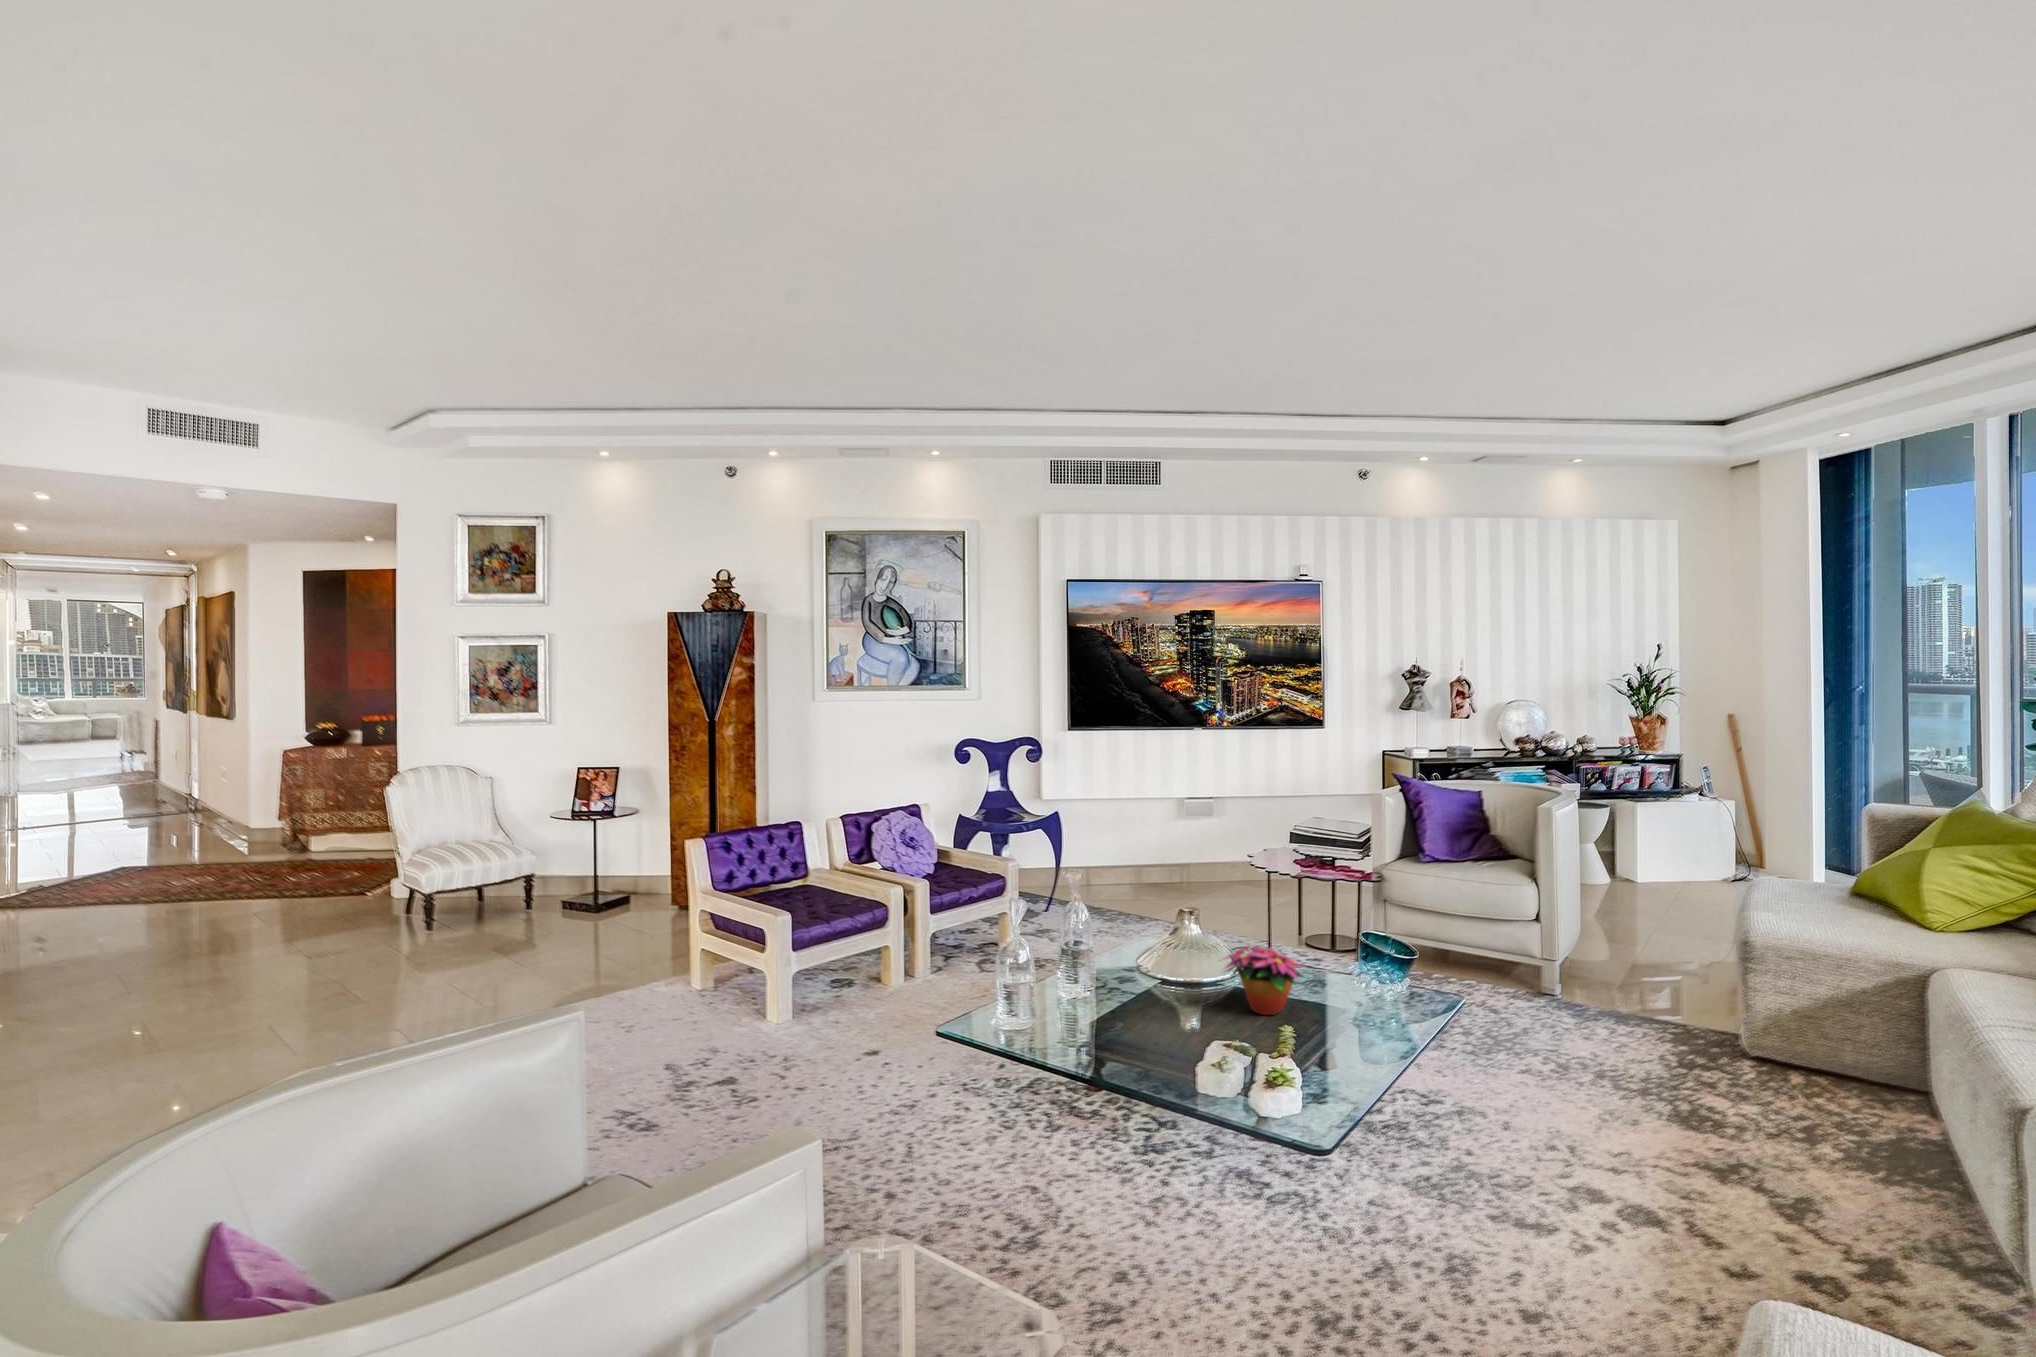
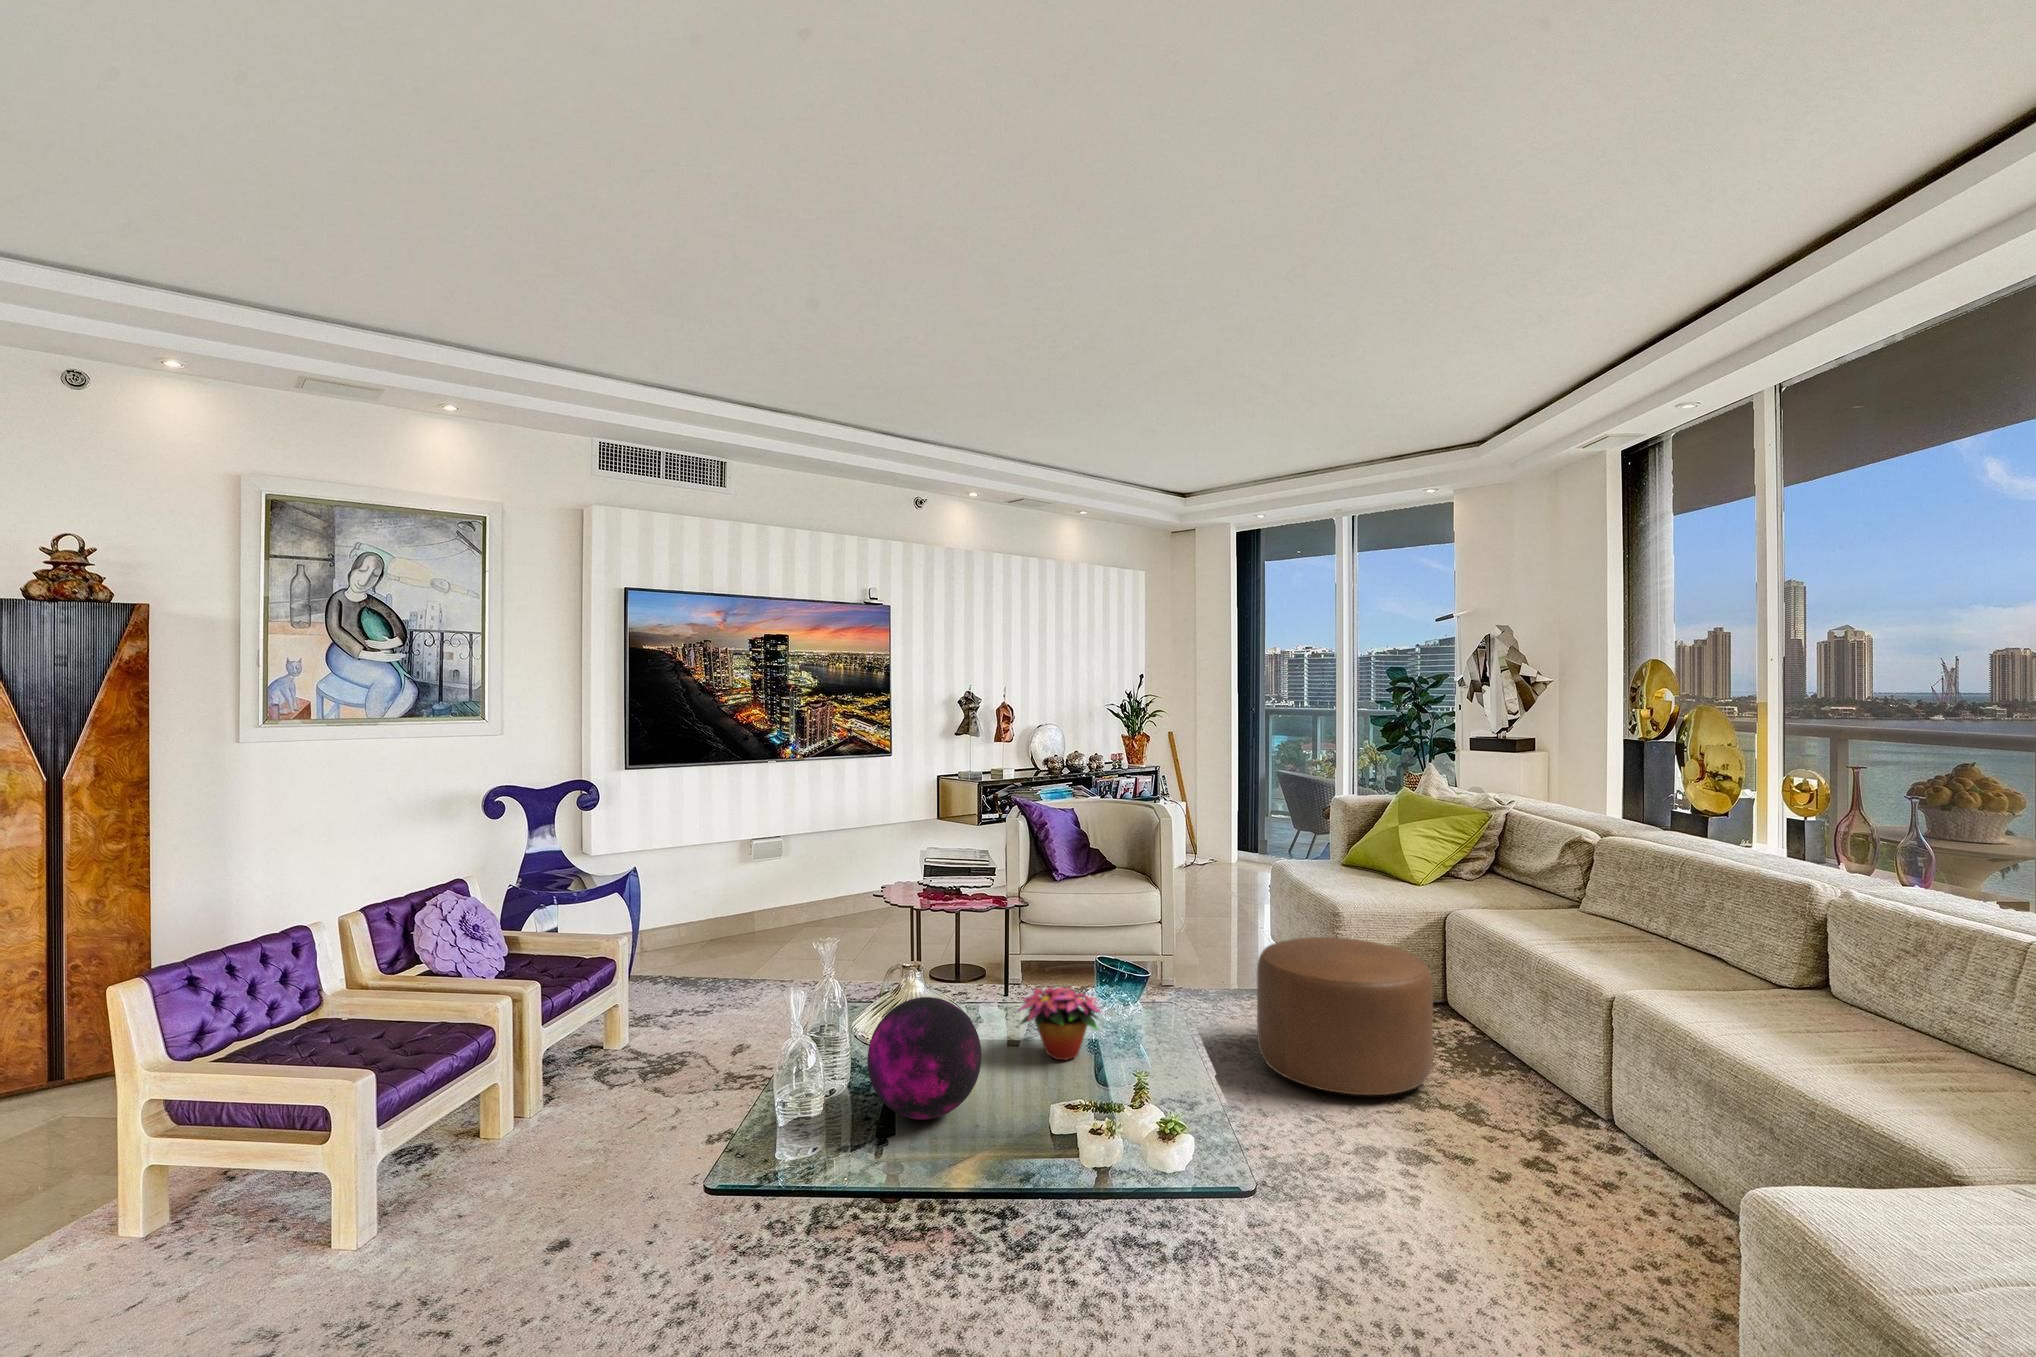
decorative orb: none [1052,925,1148,1024] -> present [867,997,982,1120]
ottoman: none [1557,959,1801,1158] -> present [1257,937,1433,1095]

